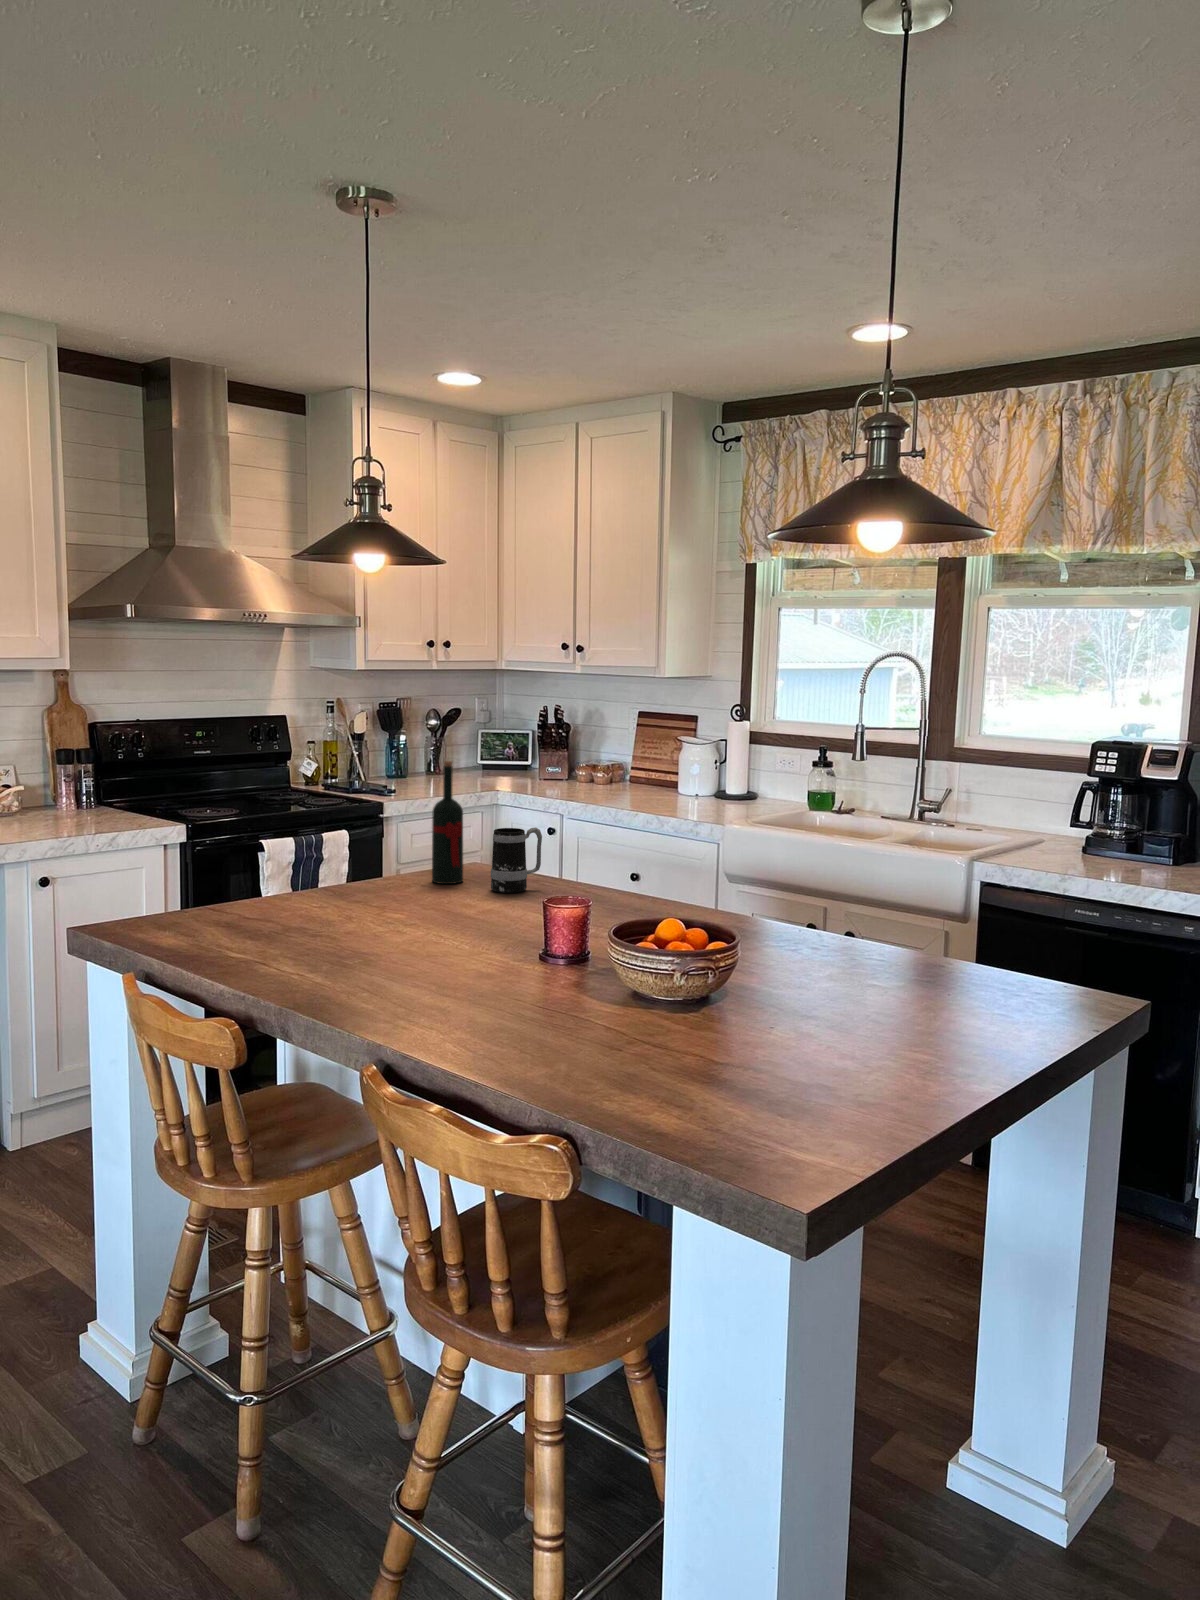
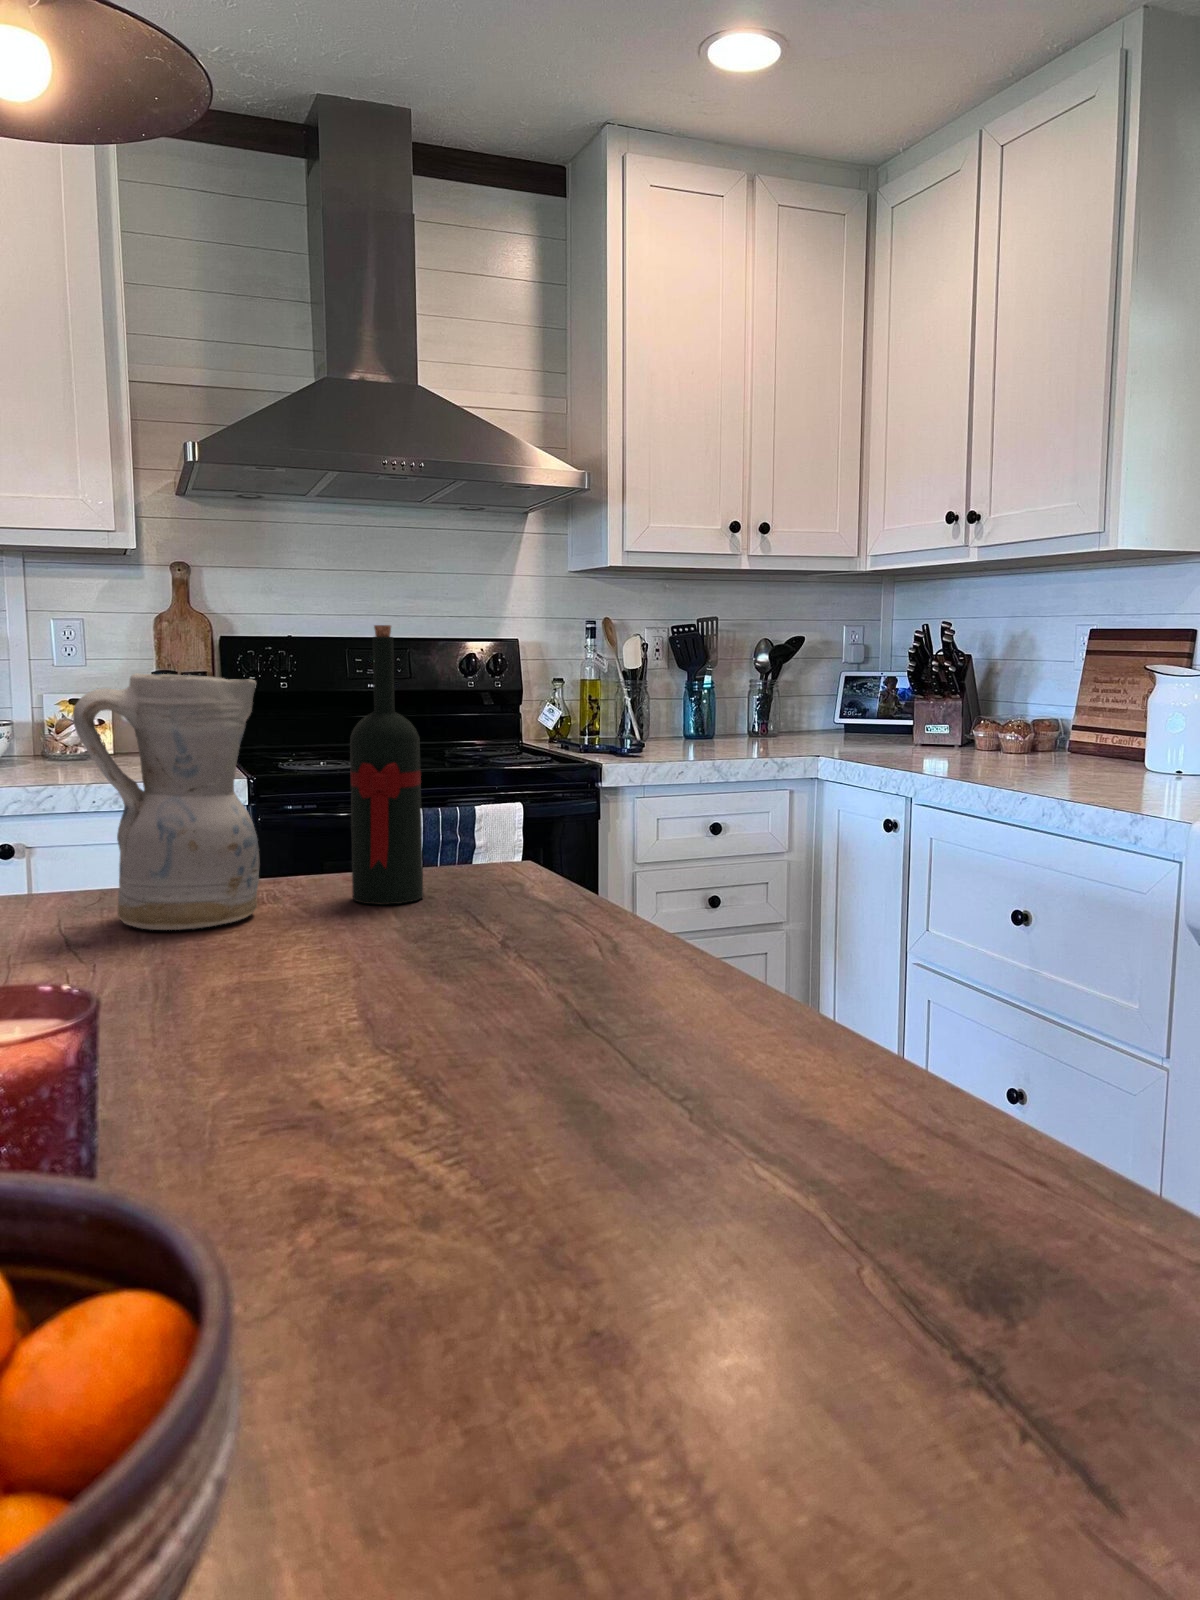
ceramic pitcher: none [354,788,417,899] -> present [73,673,259,930]
mug: present [491,827,542,893] -> none [418,779,543,939]

